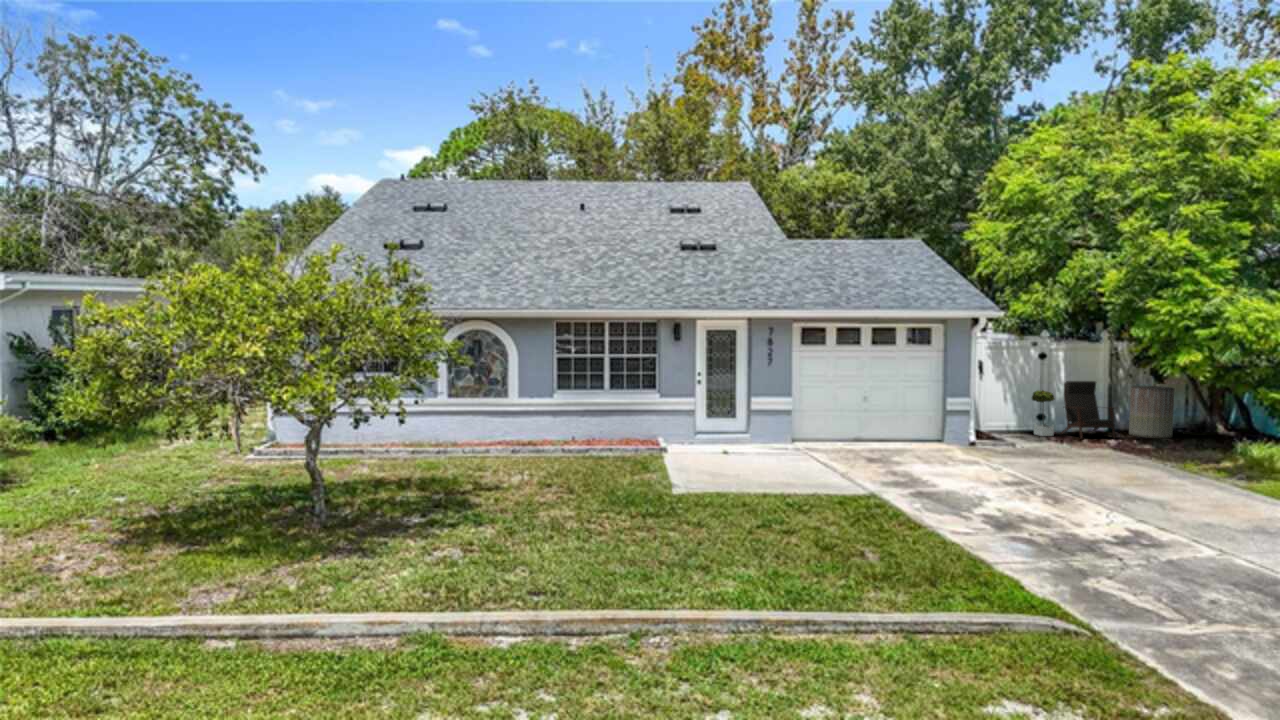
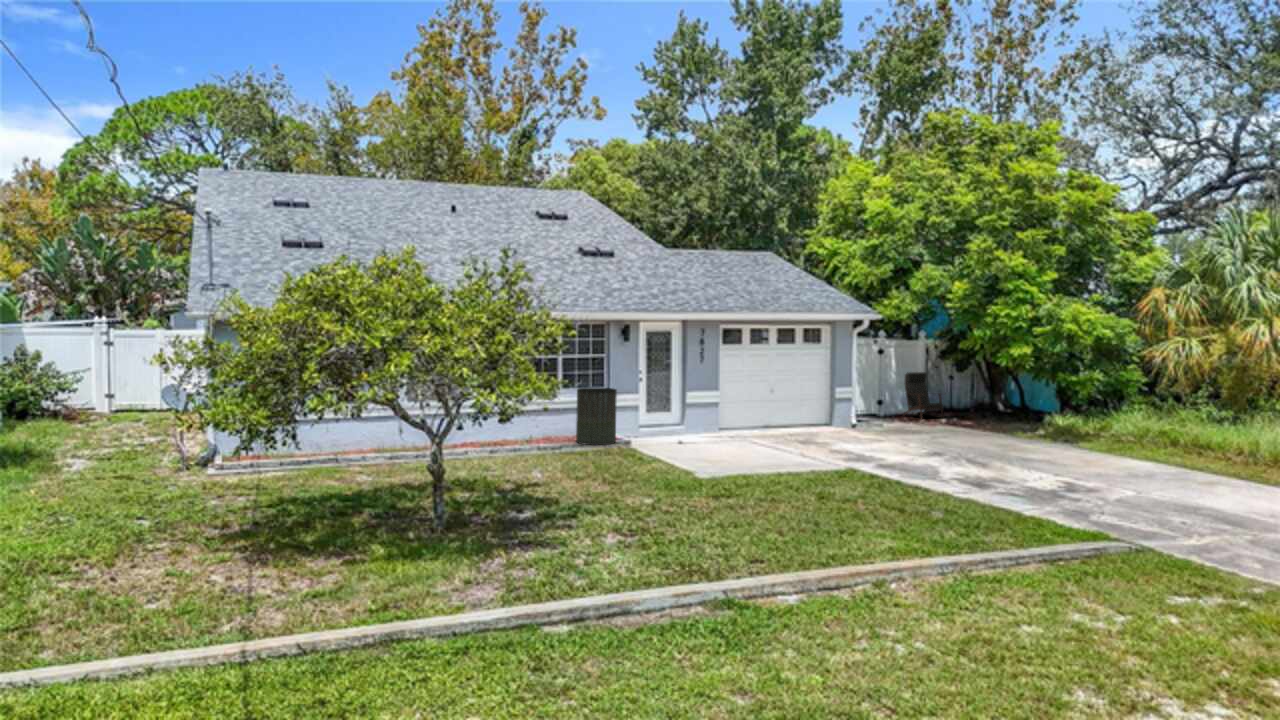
trash can: present [1129,386,1174,438] -> present [576,388,617,445]
potted tree: present [1032,390,1054,436] -> none [883,380,901,418]

